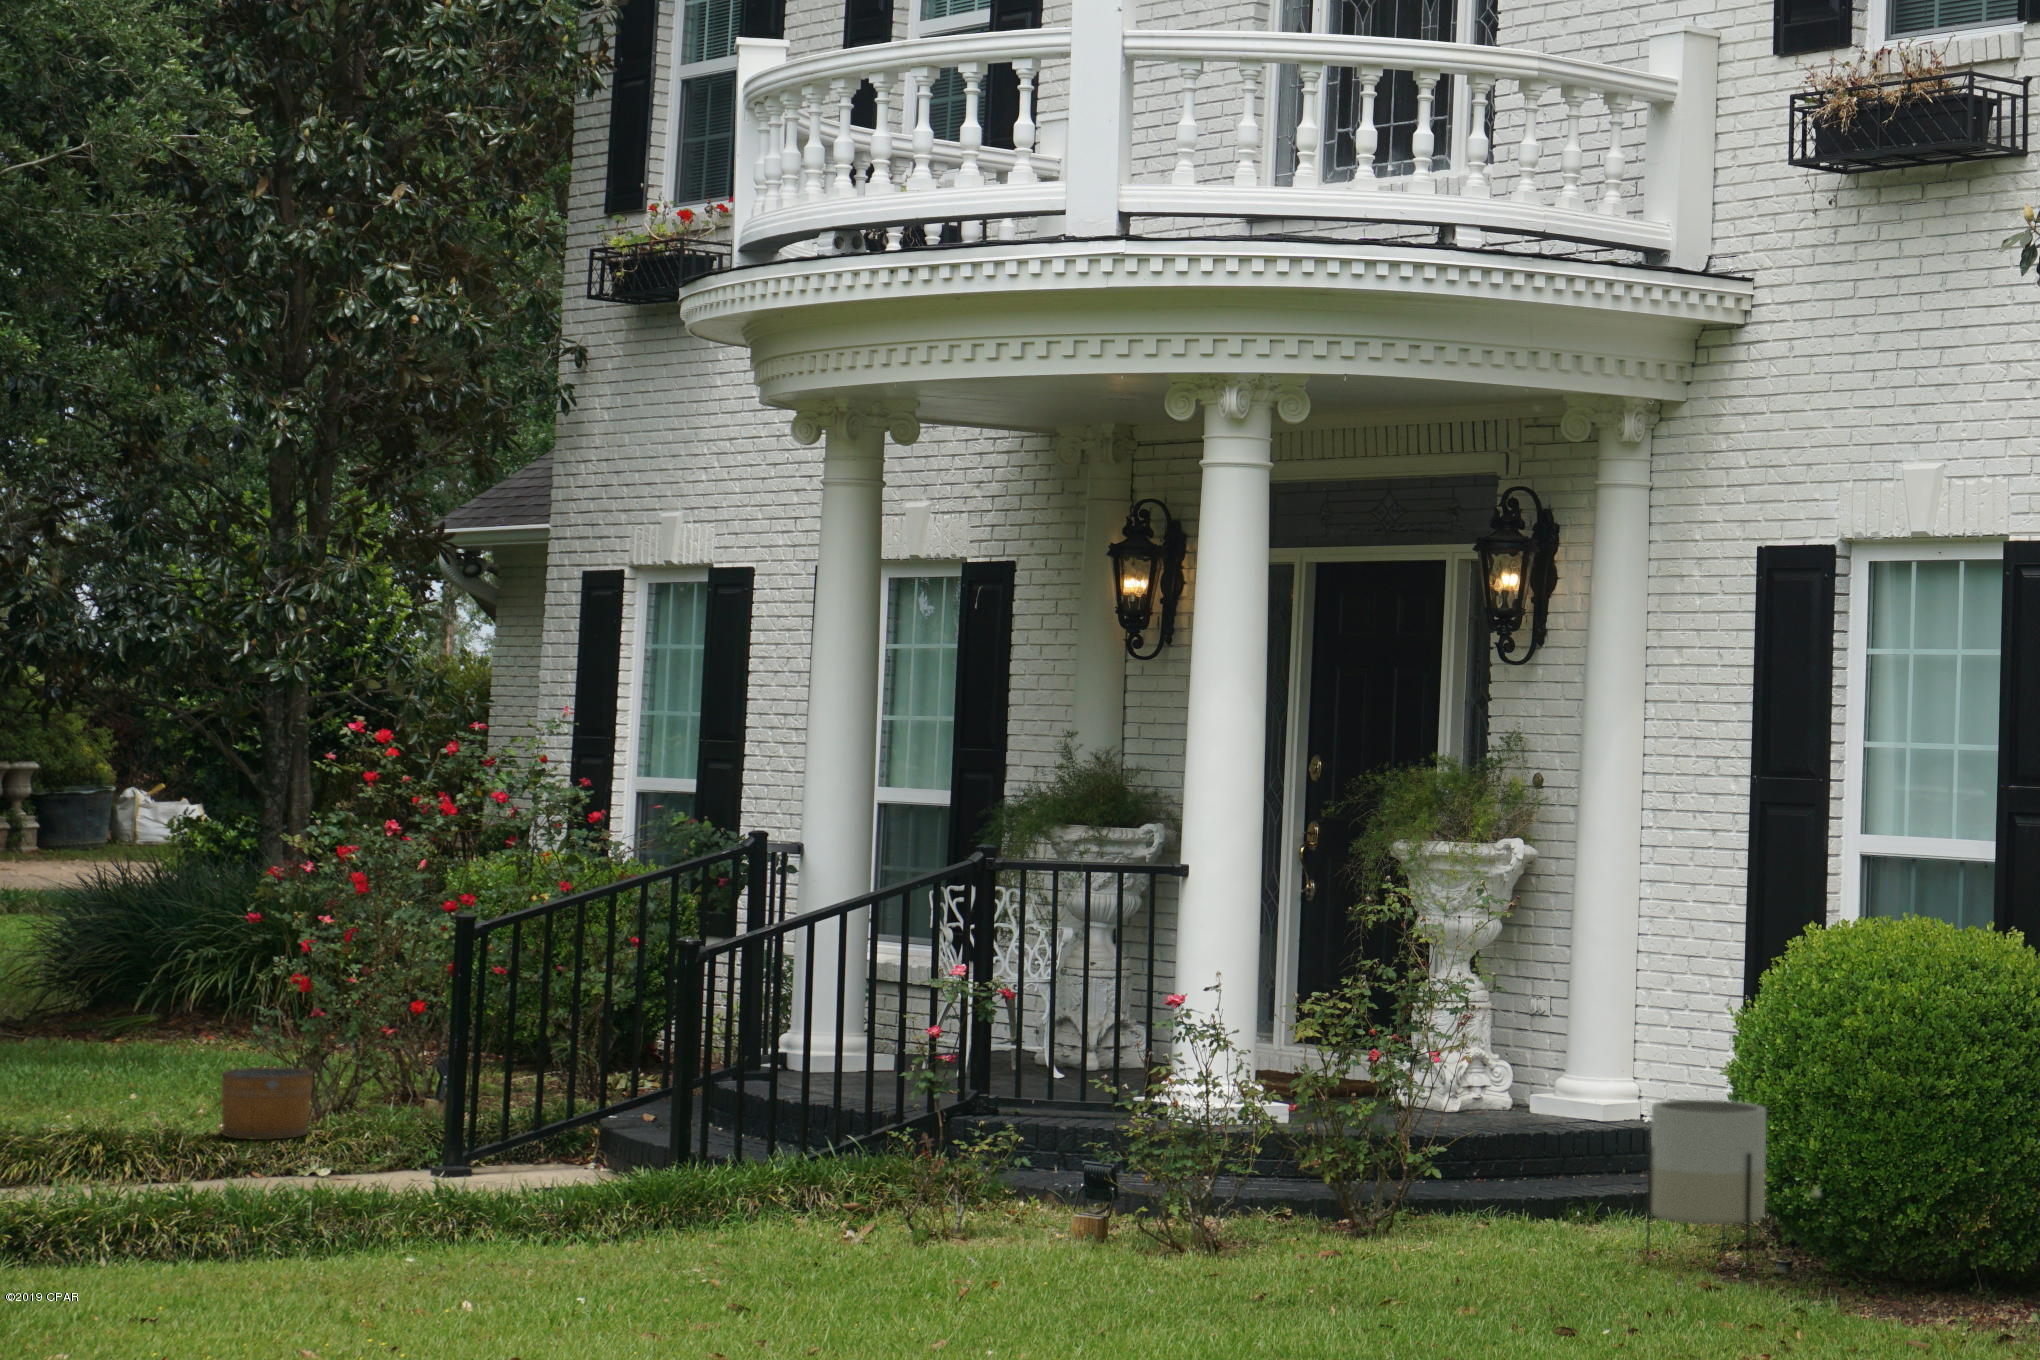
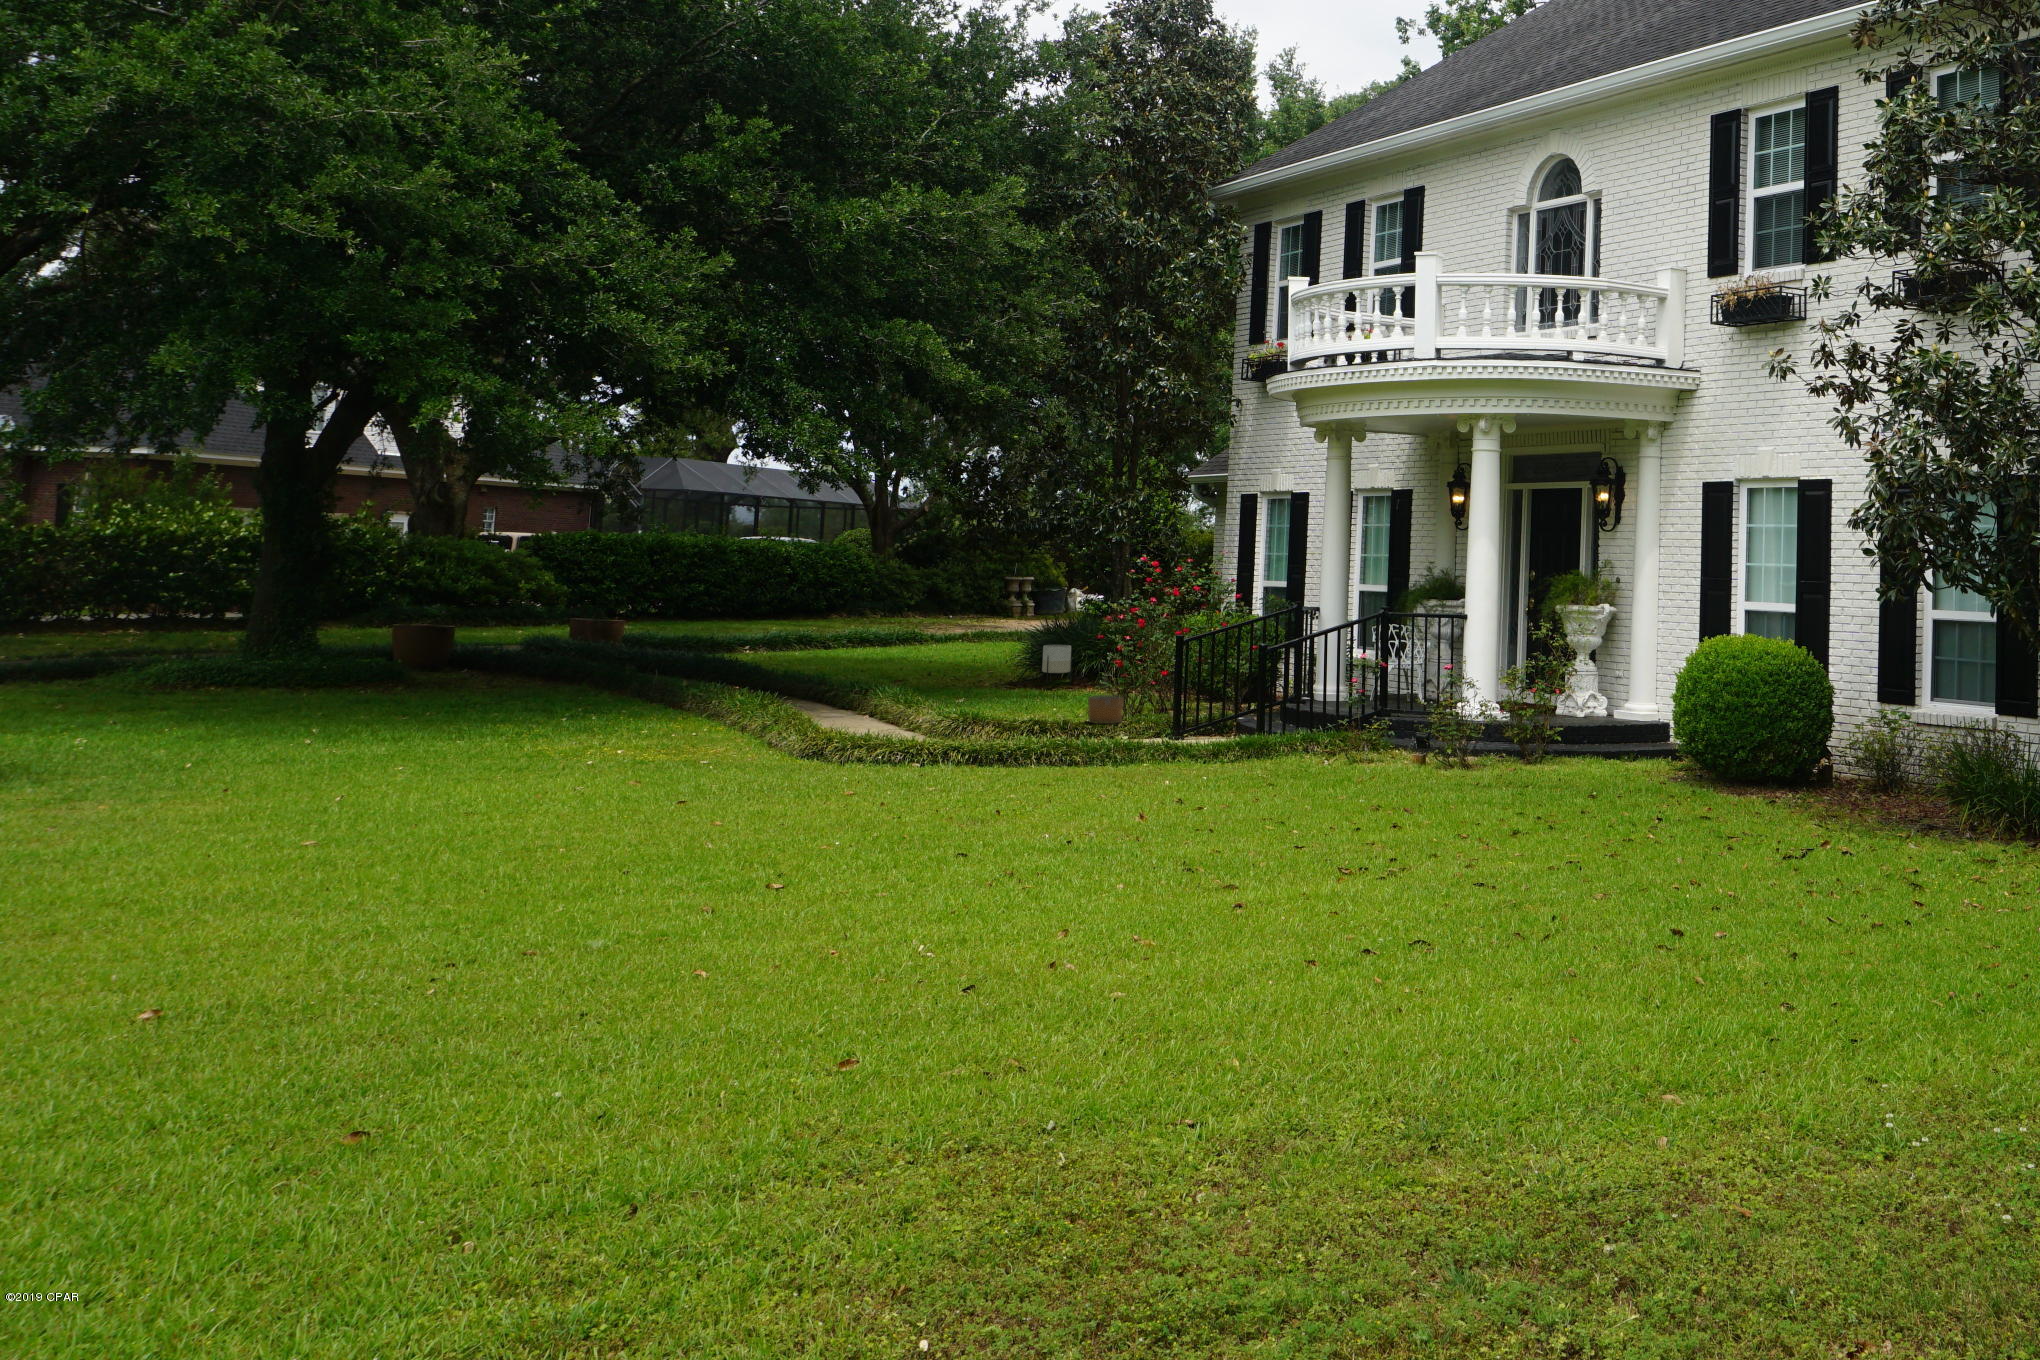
planter: present [1646,1100,1766,1273] -> present [1042,645,1072,683]

